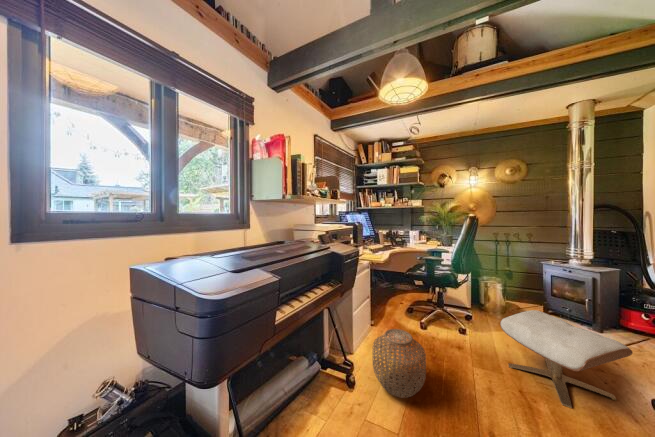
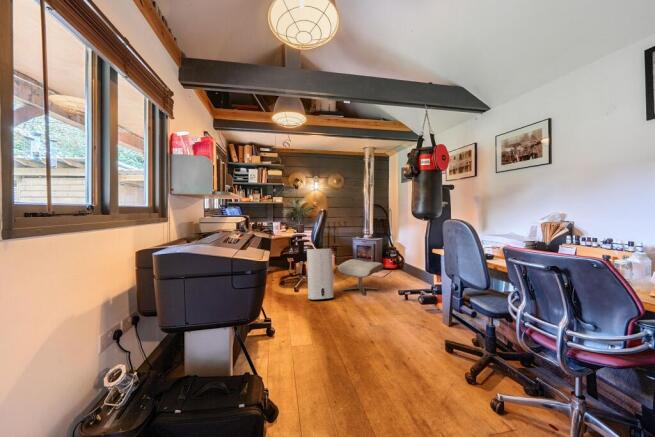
air purifier: none [433,286,485,386] -> present [307,249,334,299]
woven basket: present [373,329,426,398] -> none [277,275,309,312]

